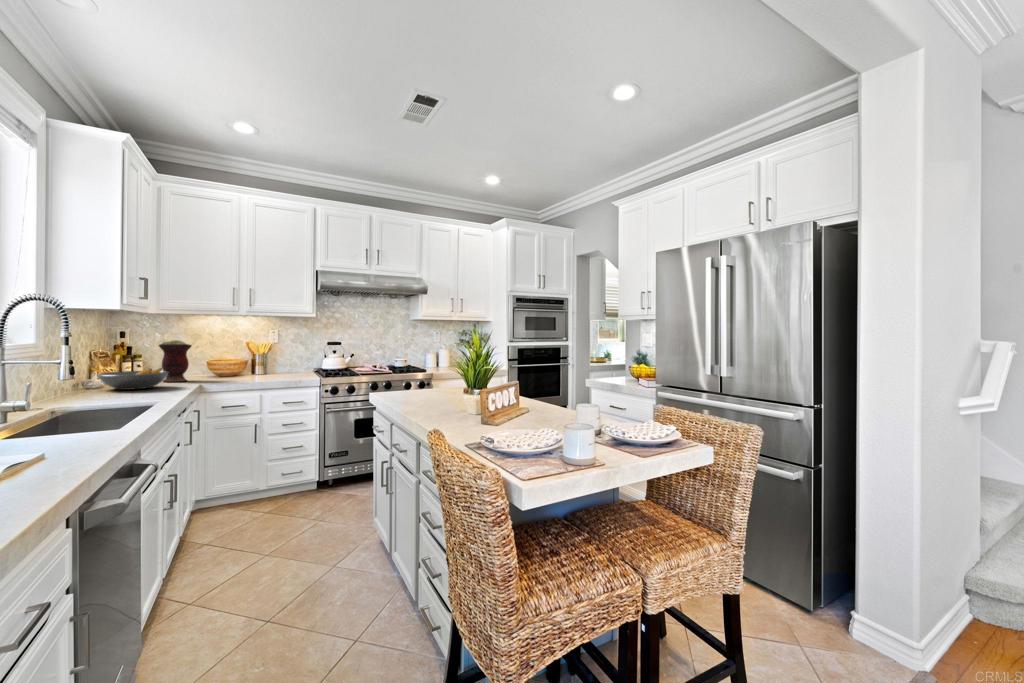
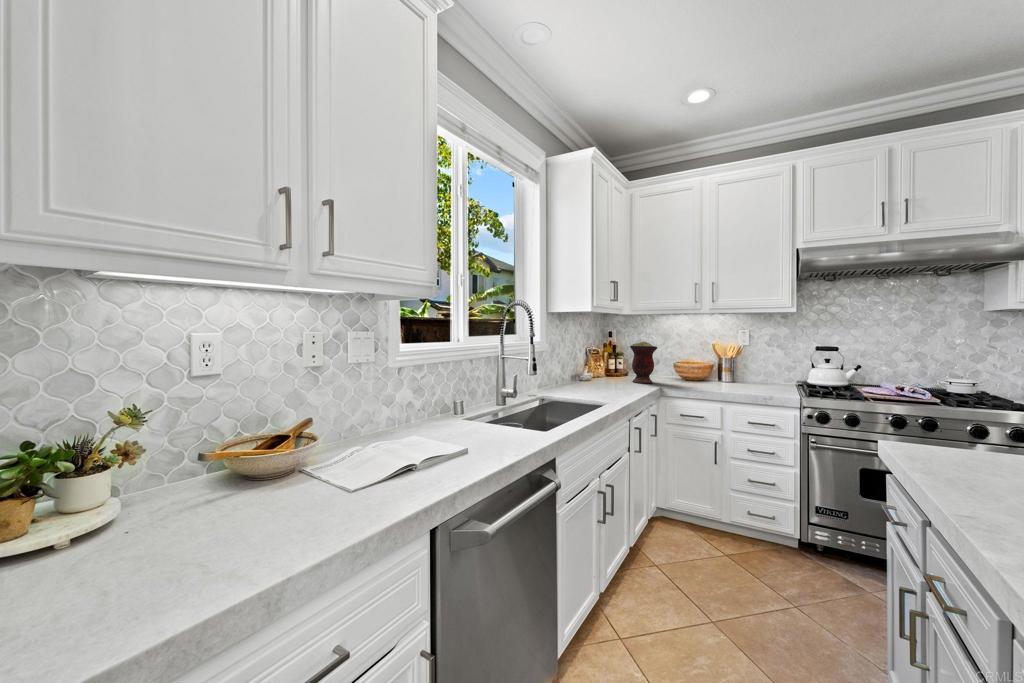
fruit bowl: present [98,368,169,390] -> none [578,370,631,389]

